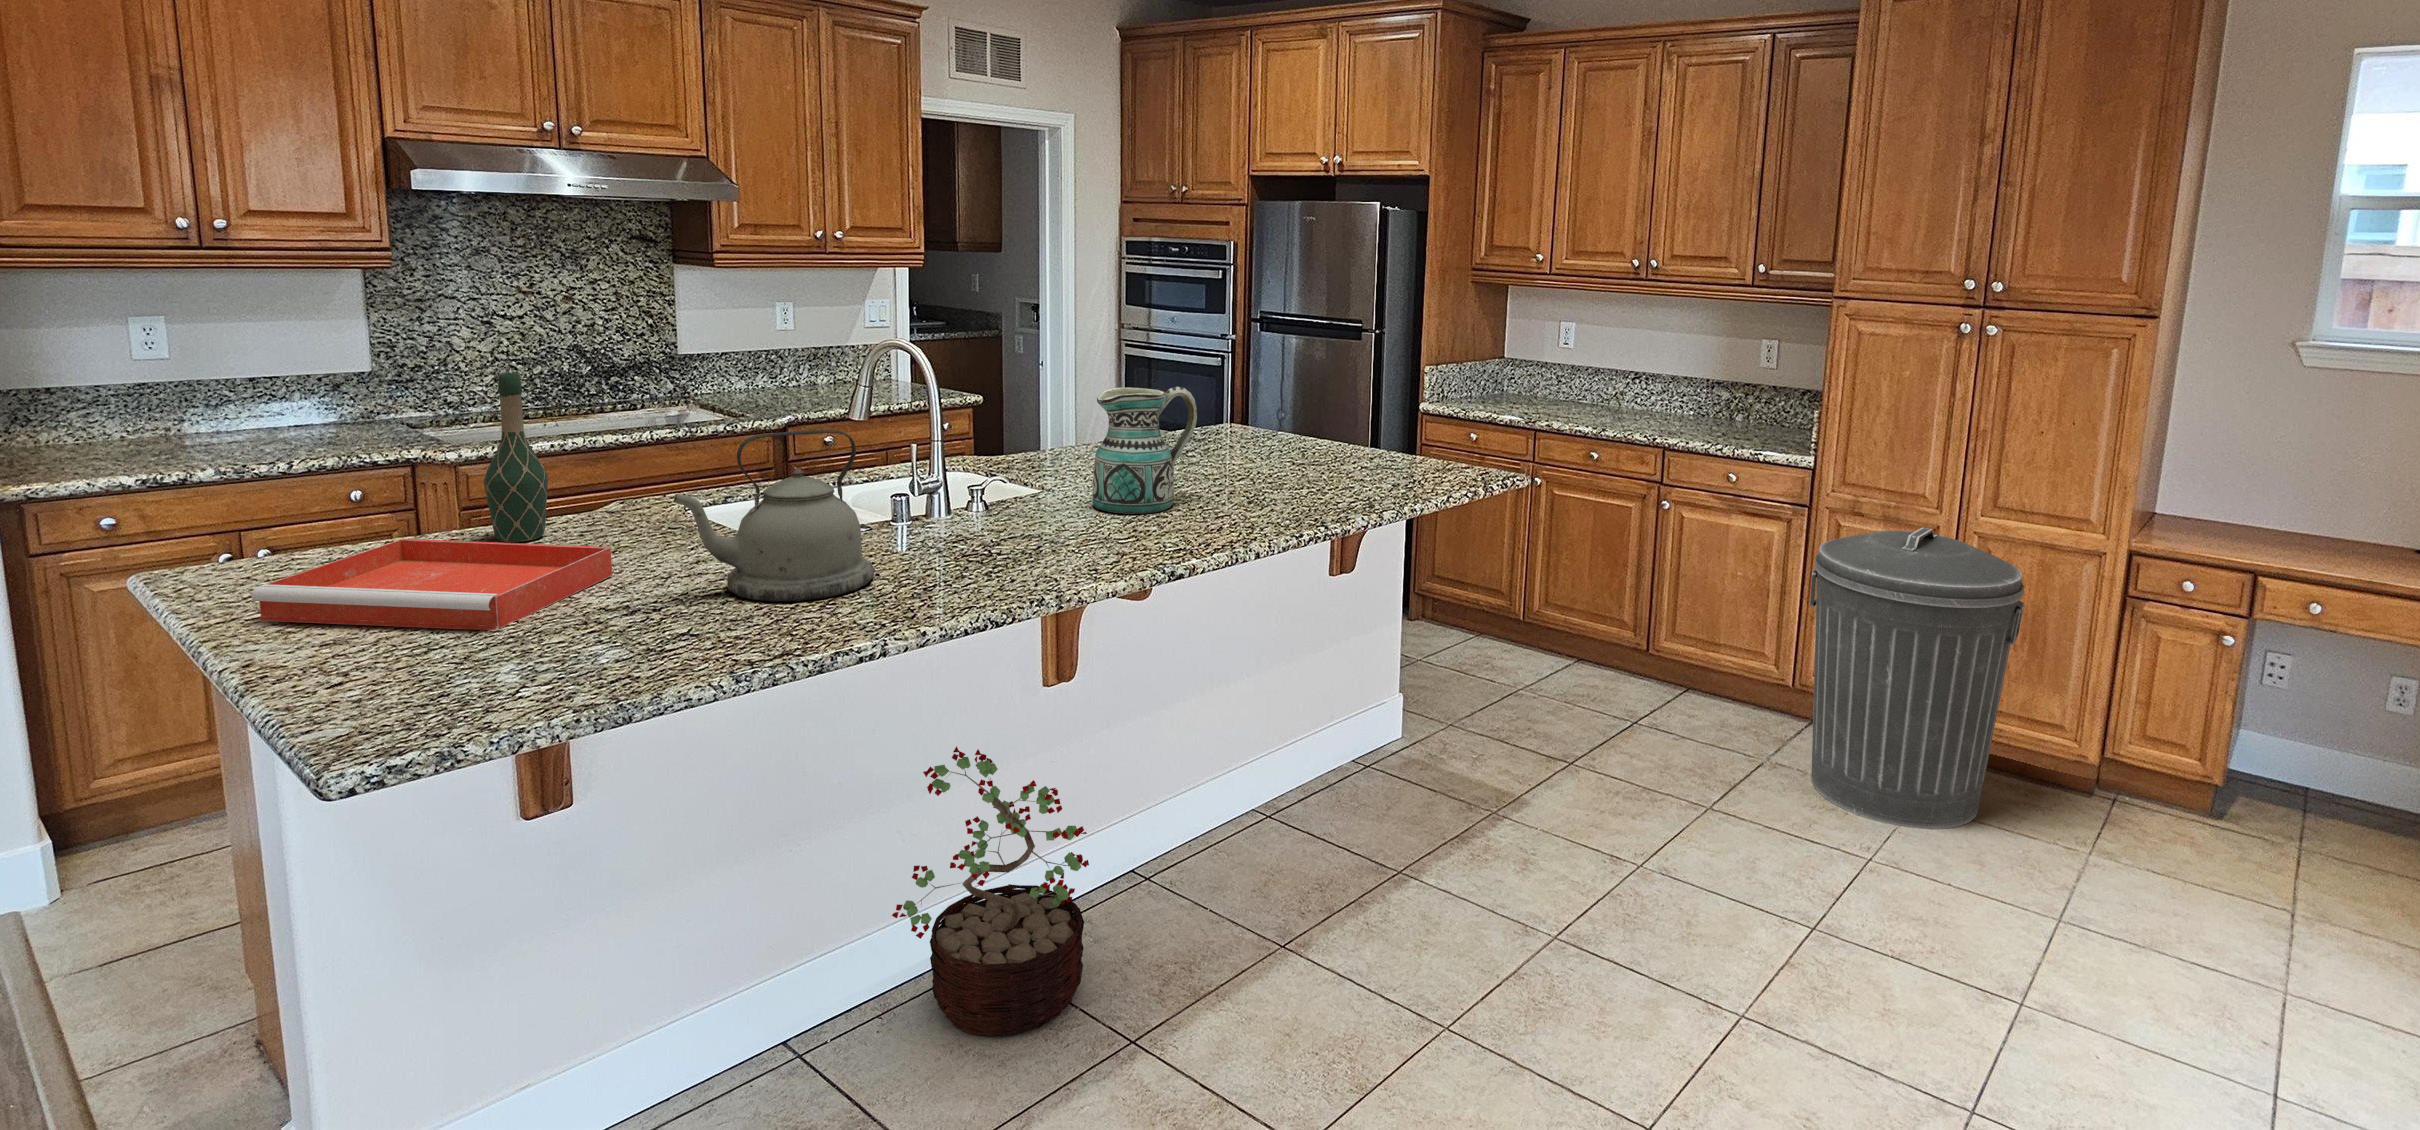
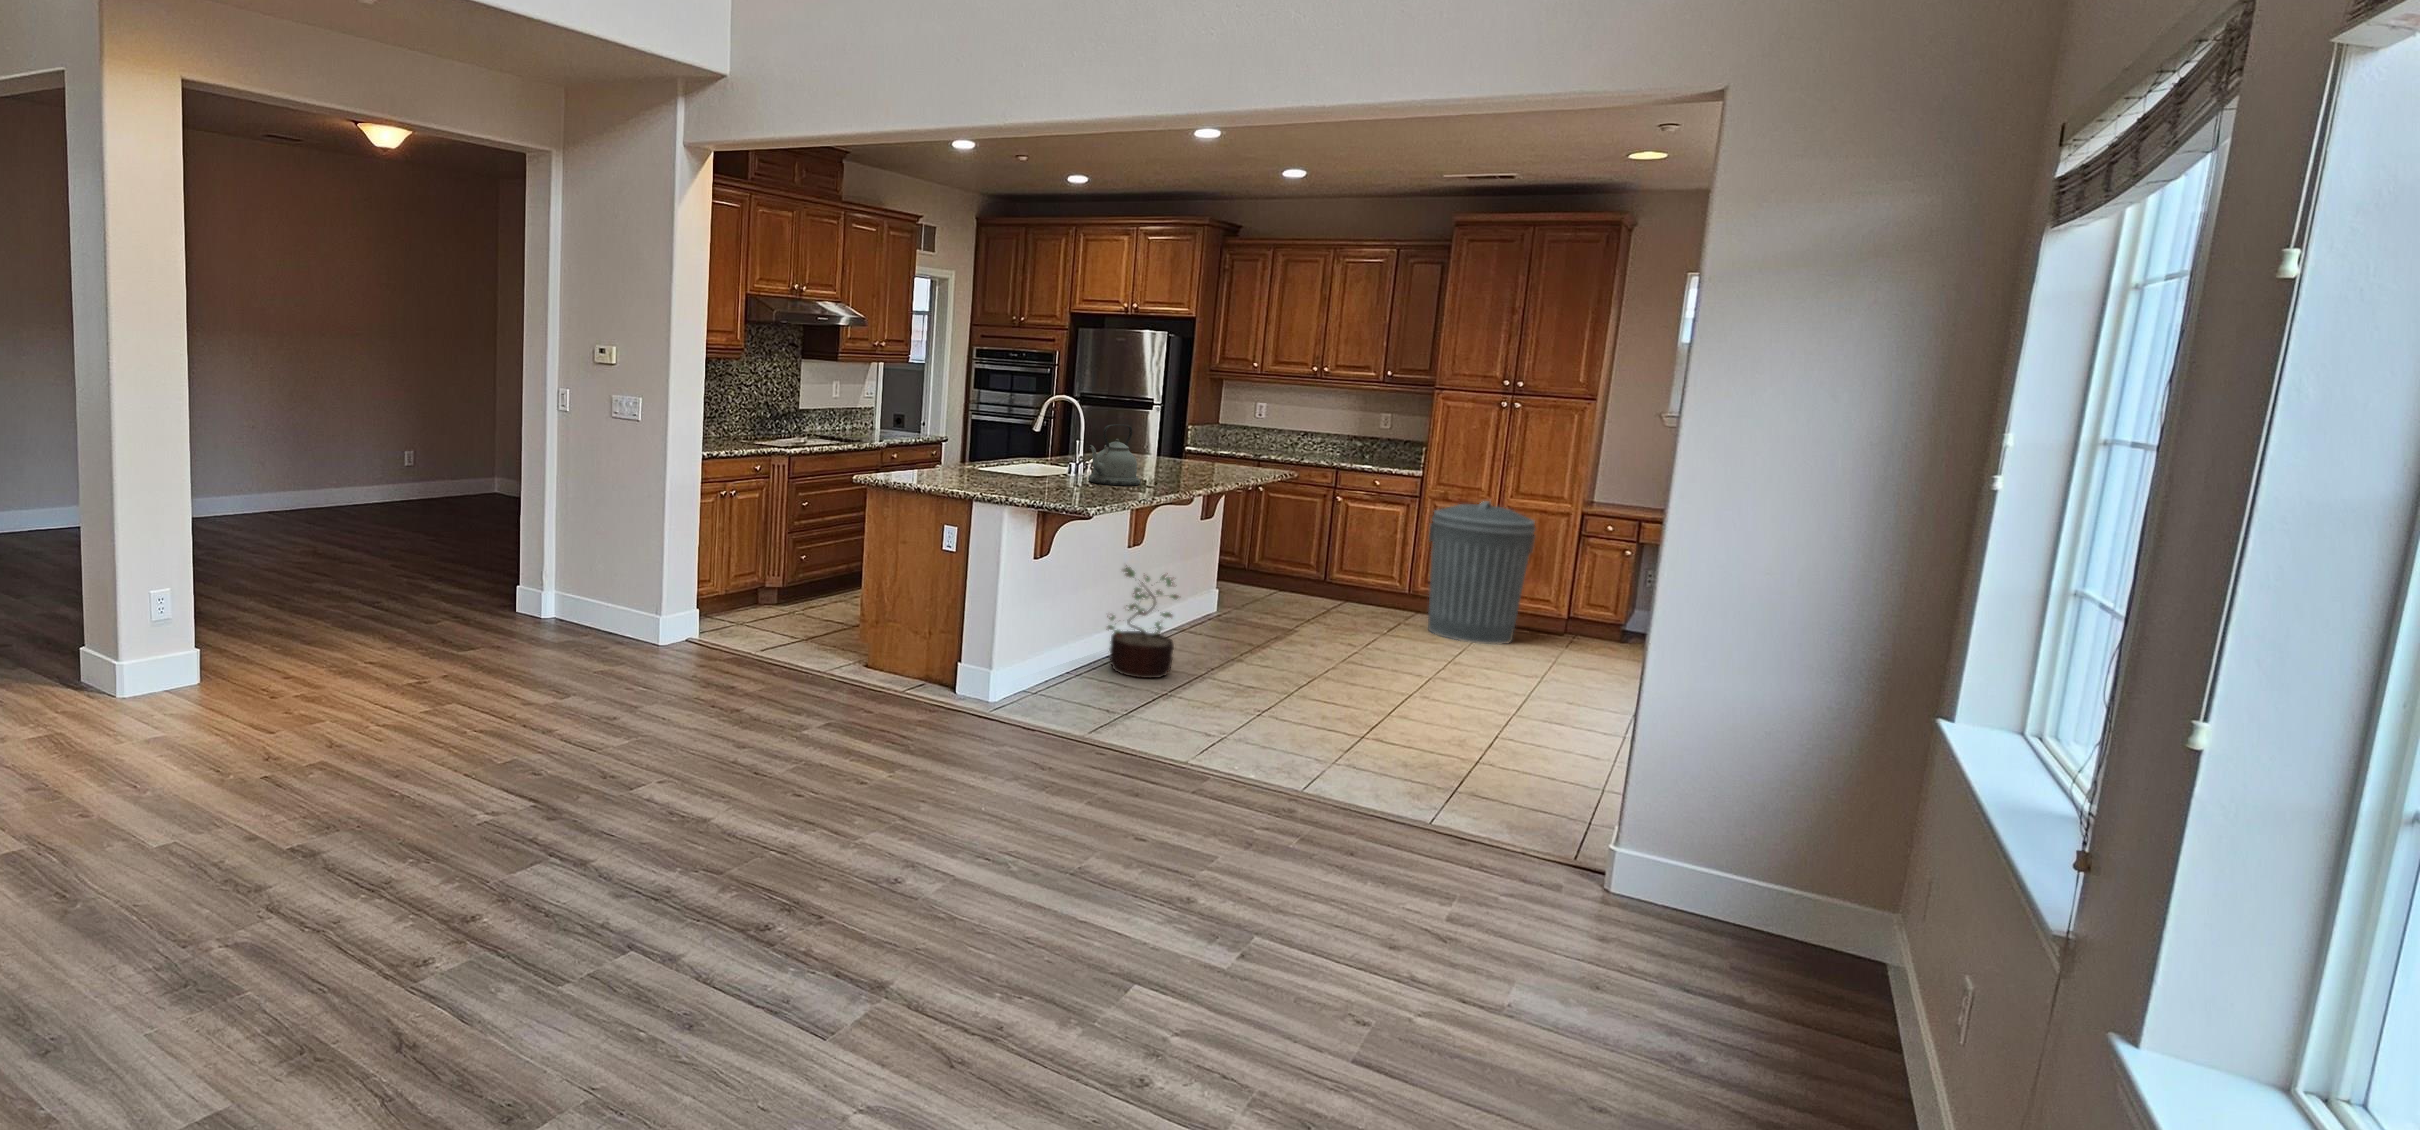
wine bottle: present [484,373,548,542] -> none [956,404,978,472]
ceramic pitcher: present [1092,387,1197,514] -> none [1150,418,1192,472]
tray: present [251,539,612,630] -> none [962,464,1054,488]

